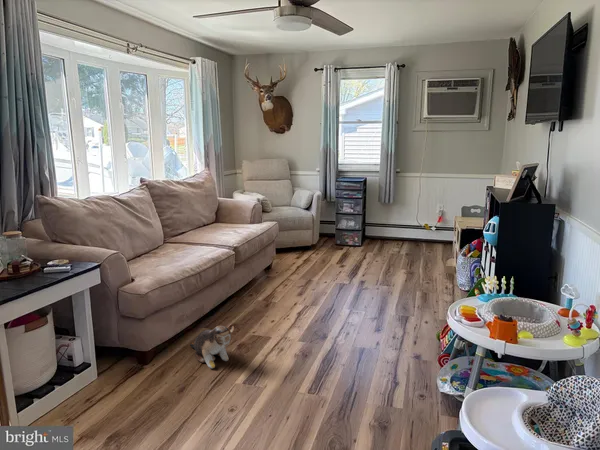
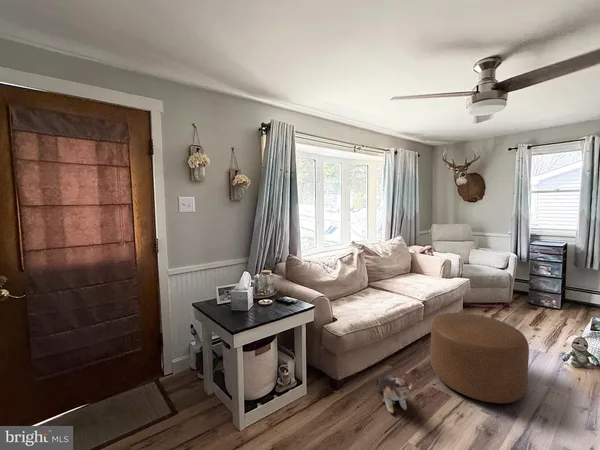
ottoman: none [247,252,335,332] -> present [431,313,529,403]

